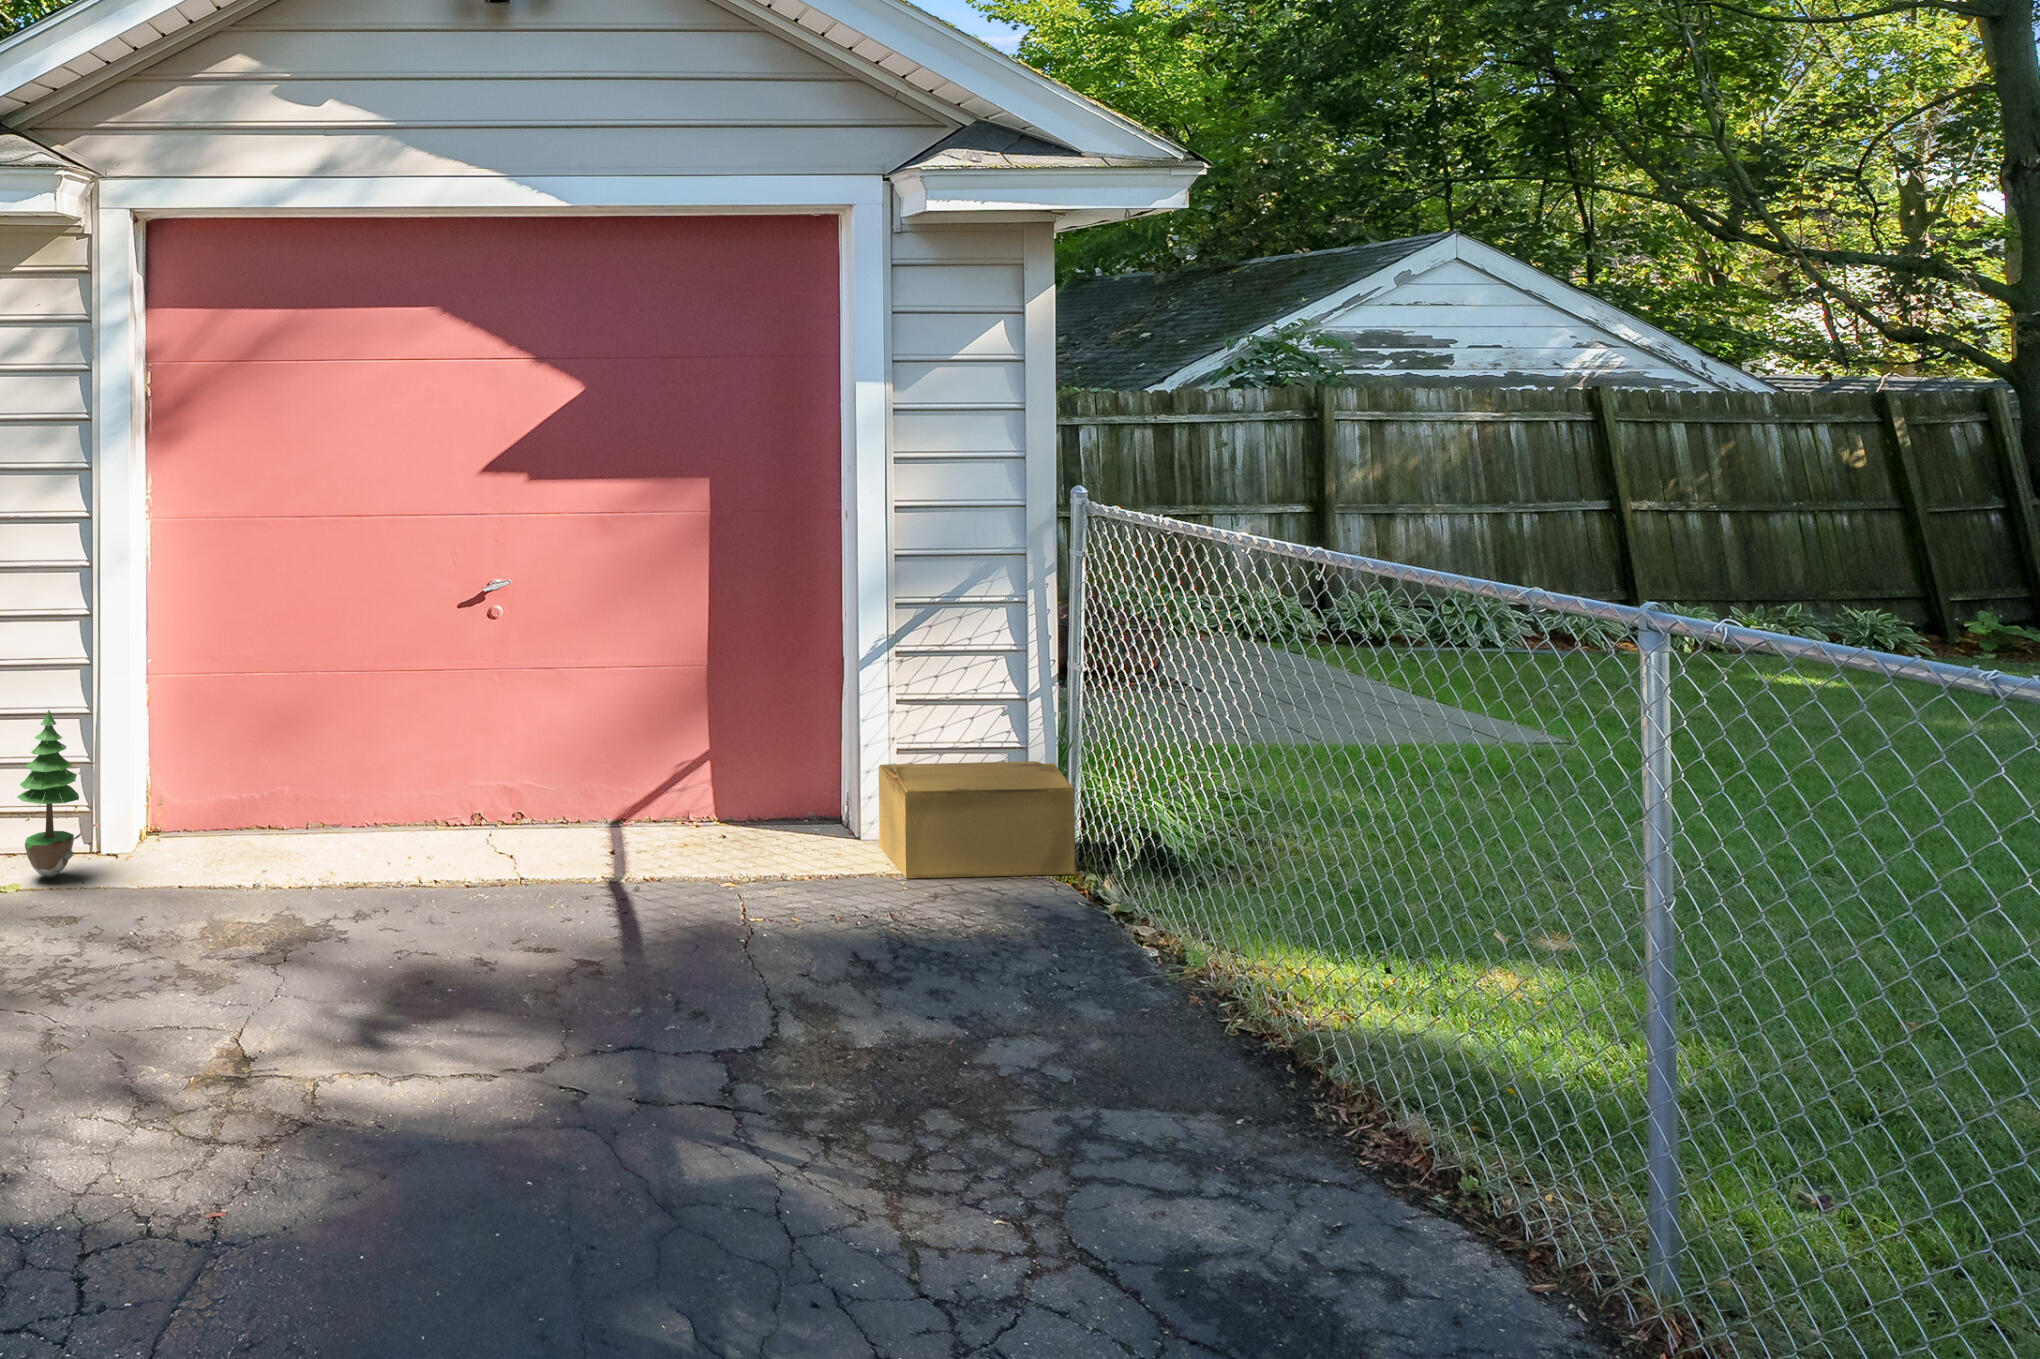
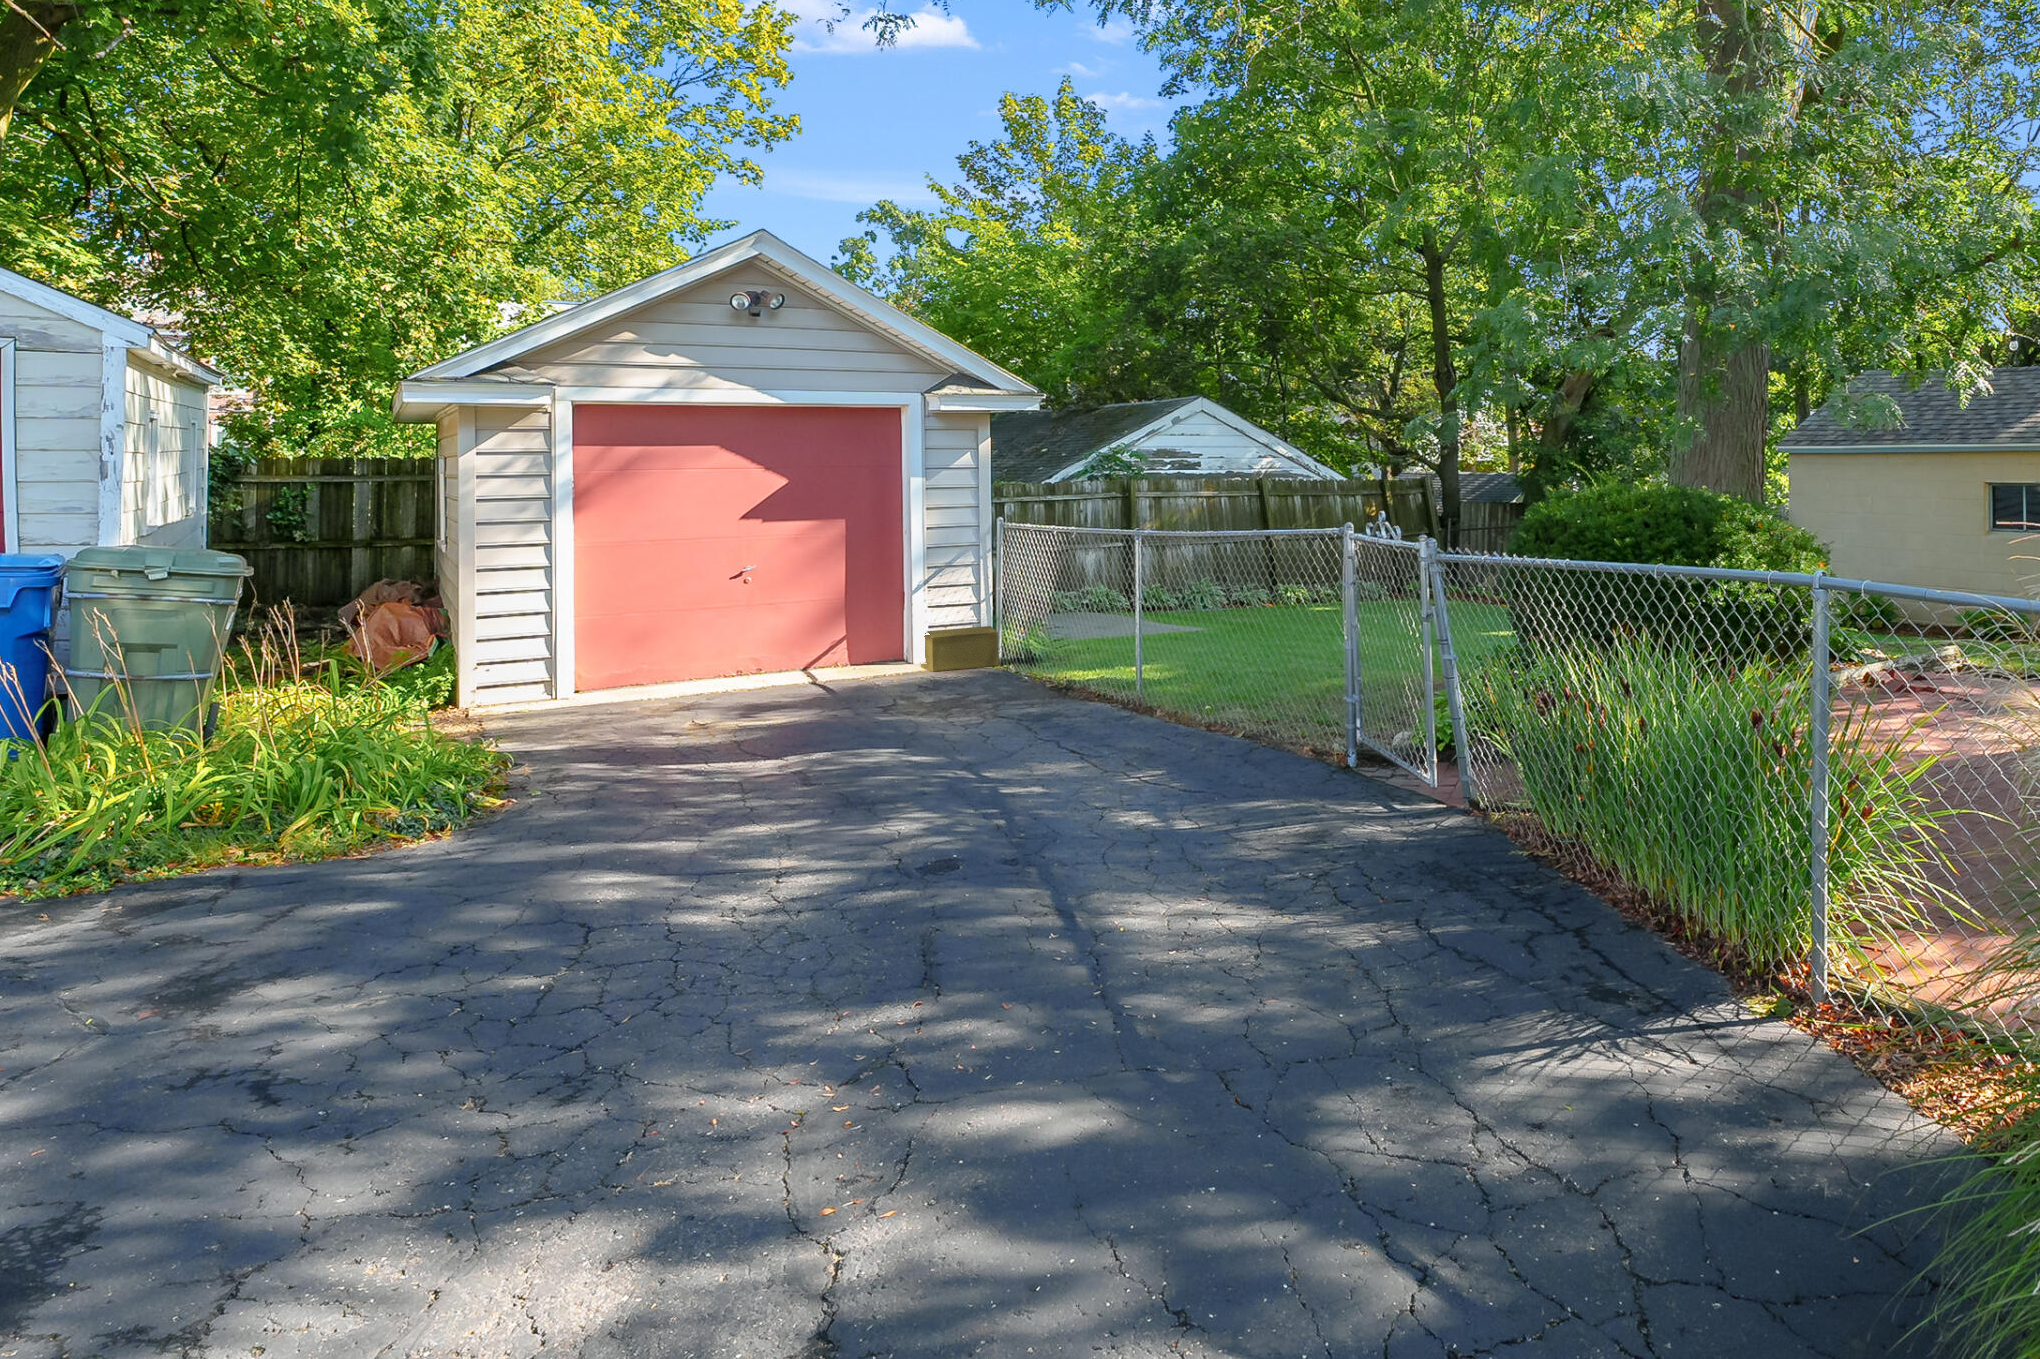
potted tree: present [17,710,79,878] -> none [525,629,556,706]

